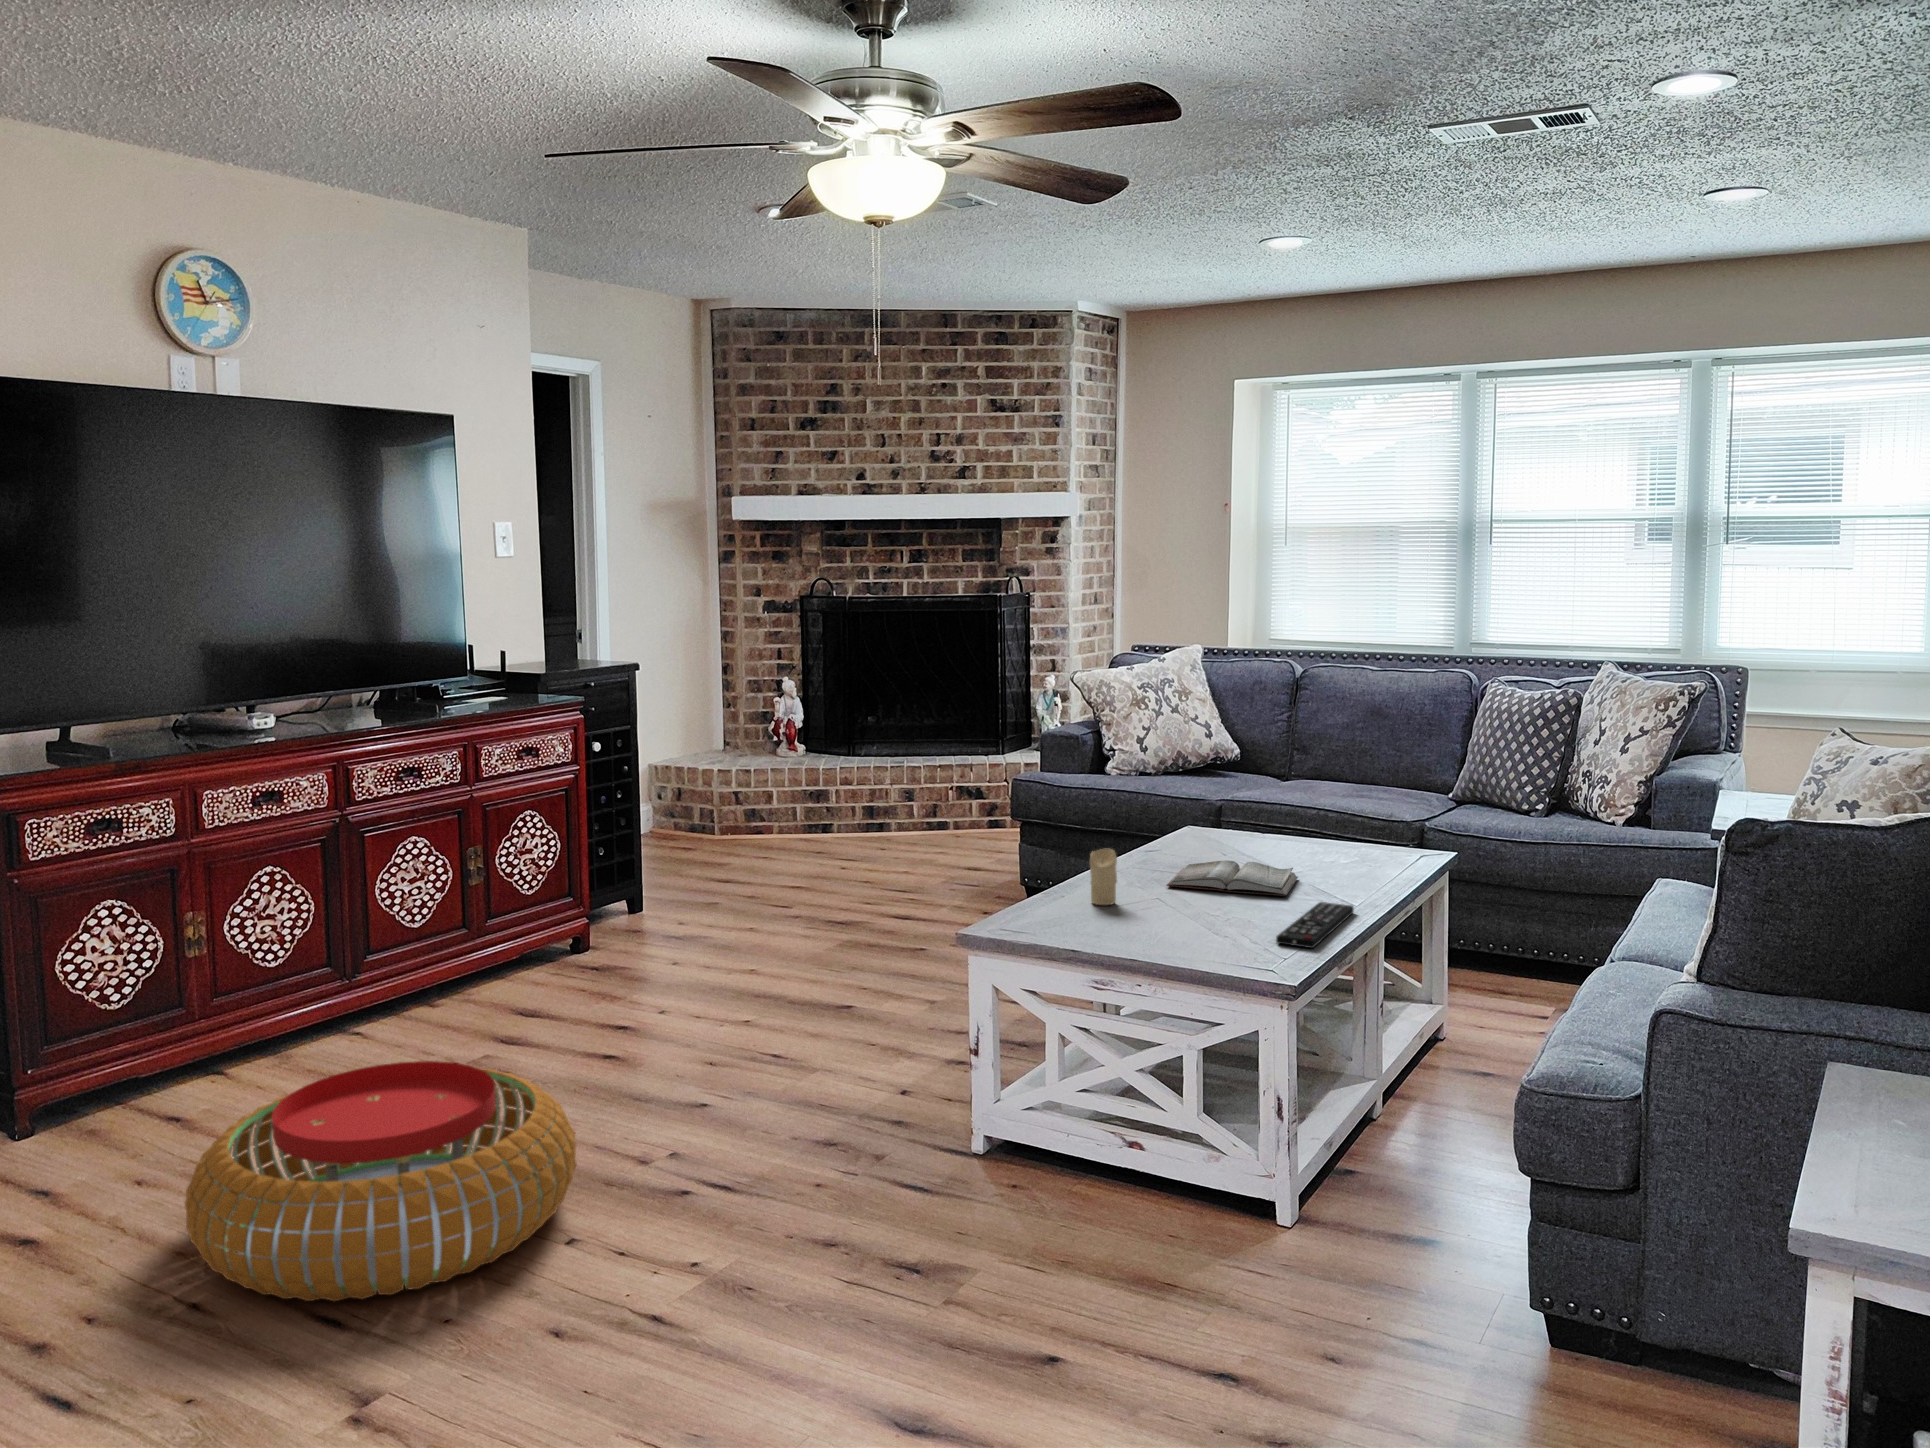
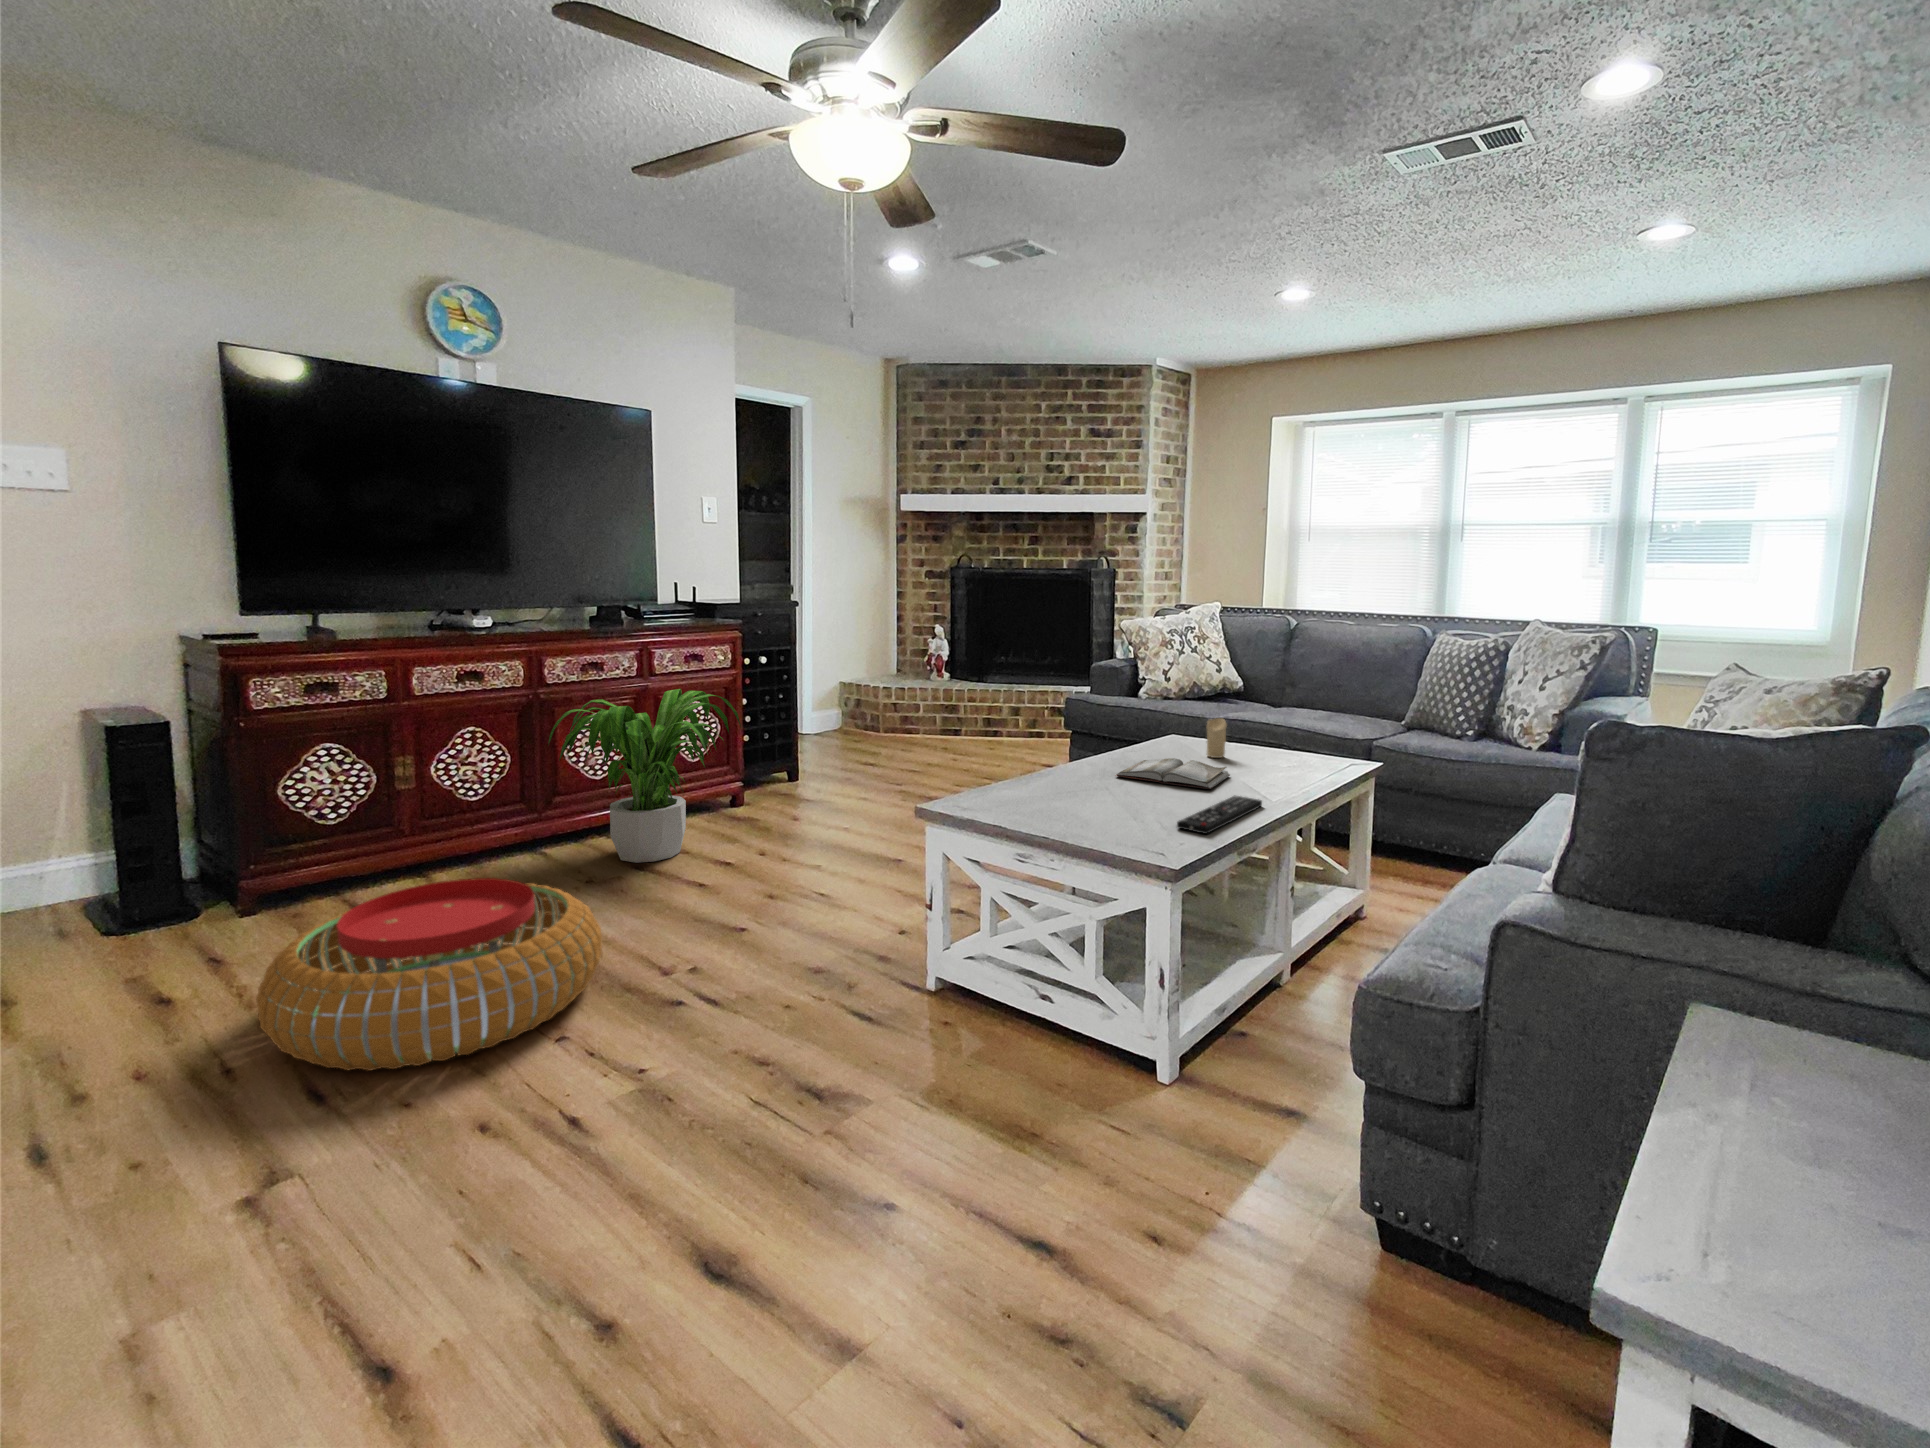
potted plant: none [378,797,629,1037] -> present [548,689,741,863]
candle: present [1090,849,1117,905] -> present [1207,718,1227,758]

